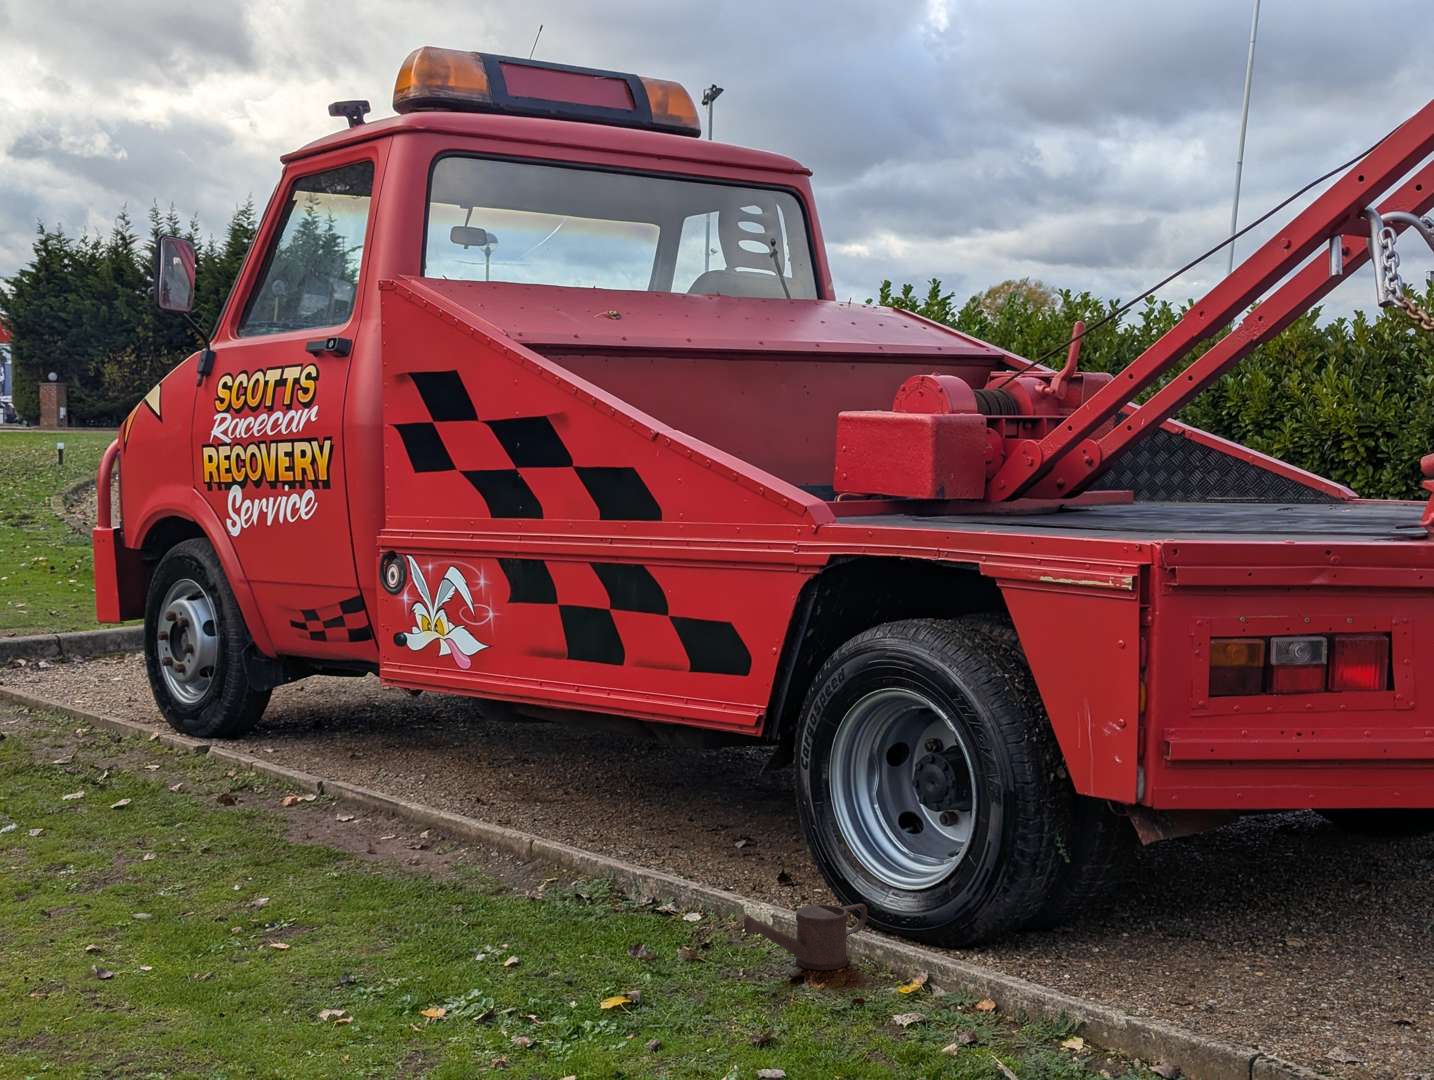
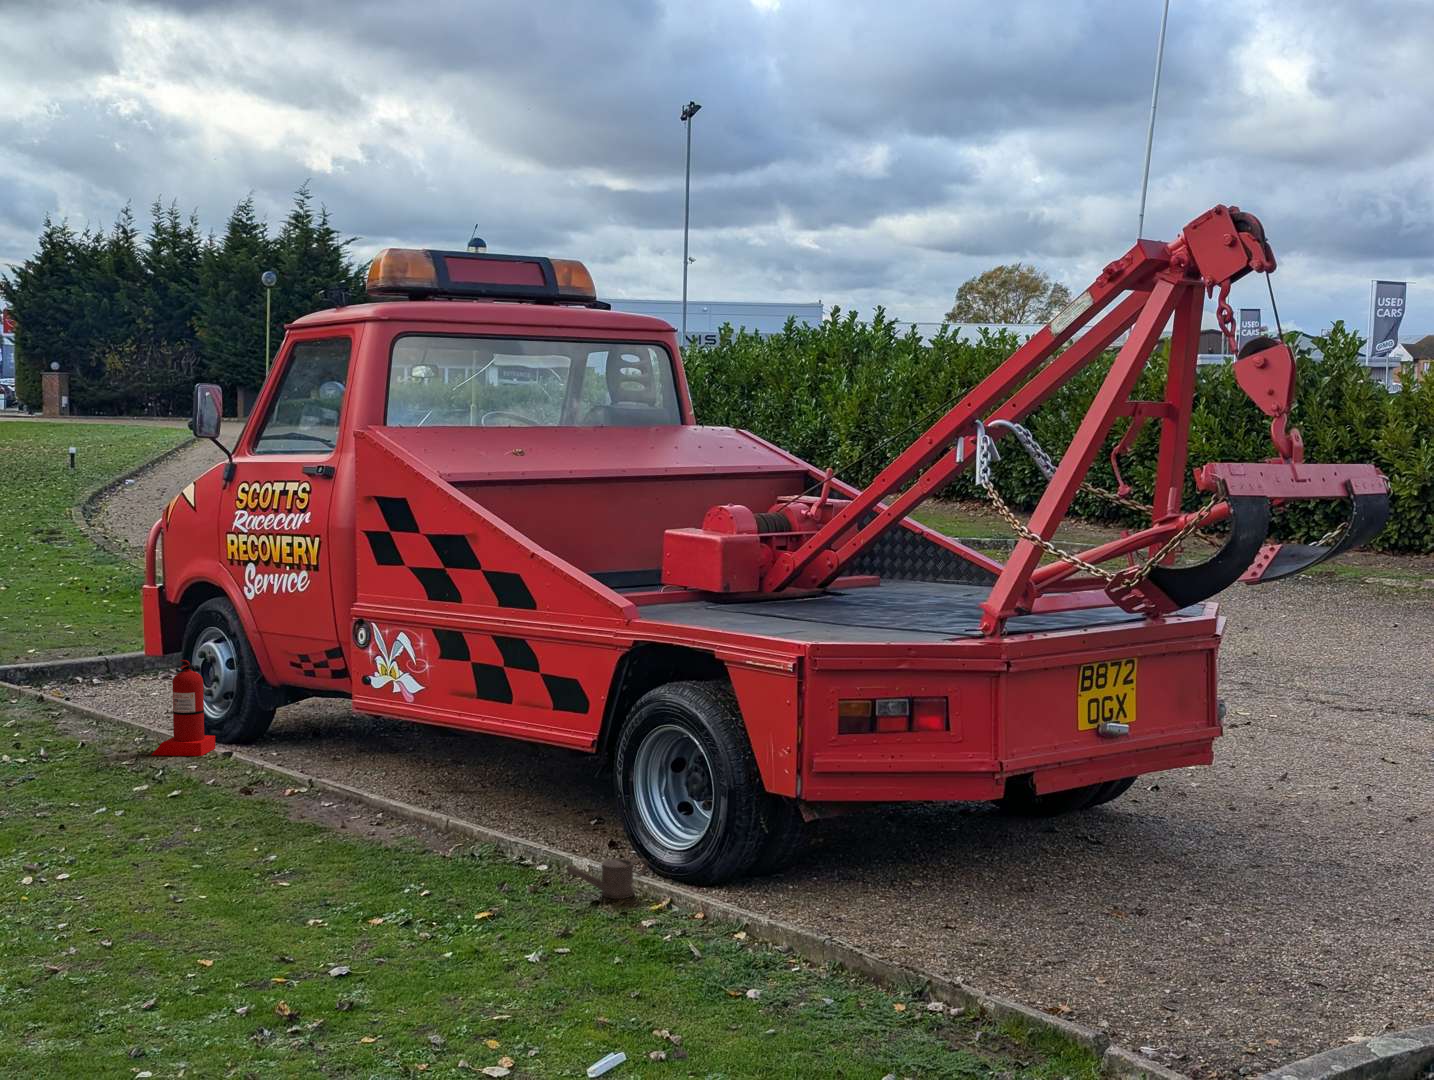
fire extinguisher: none [99,621,188,754] -> present [152,660,215,756]

